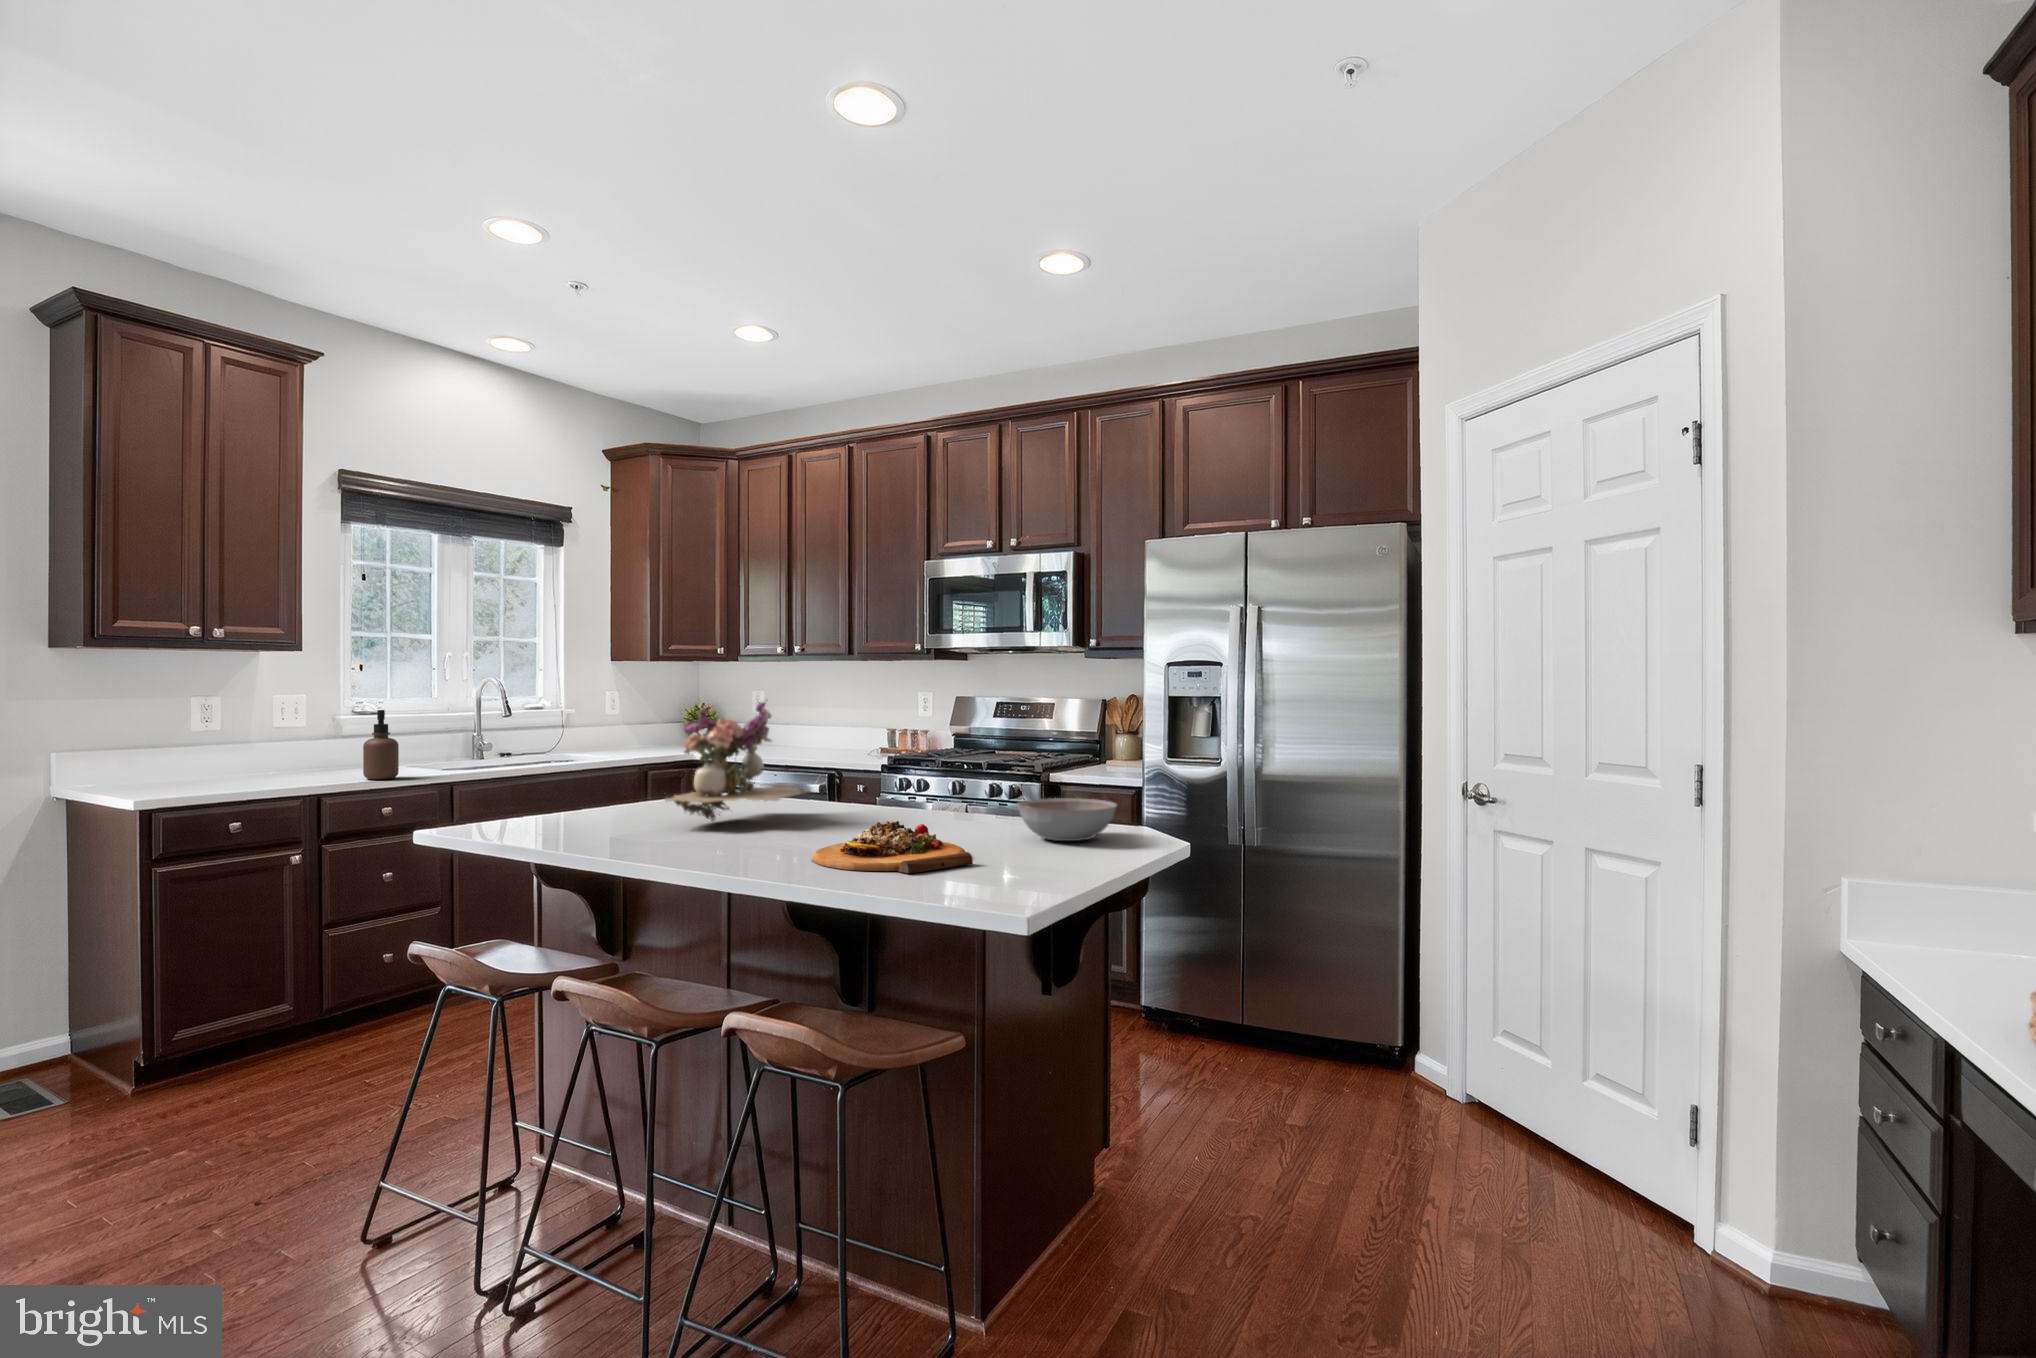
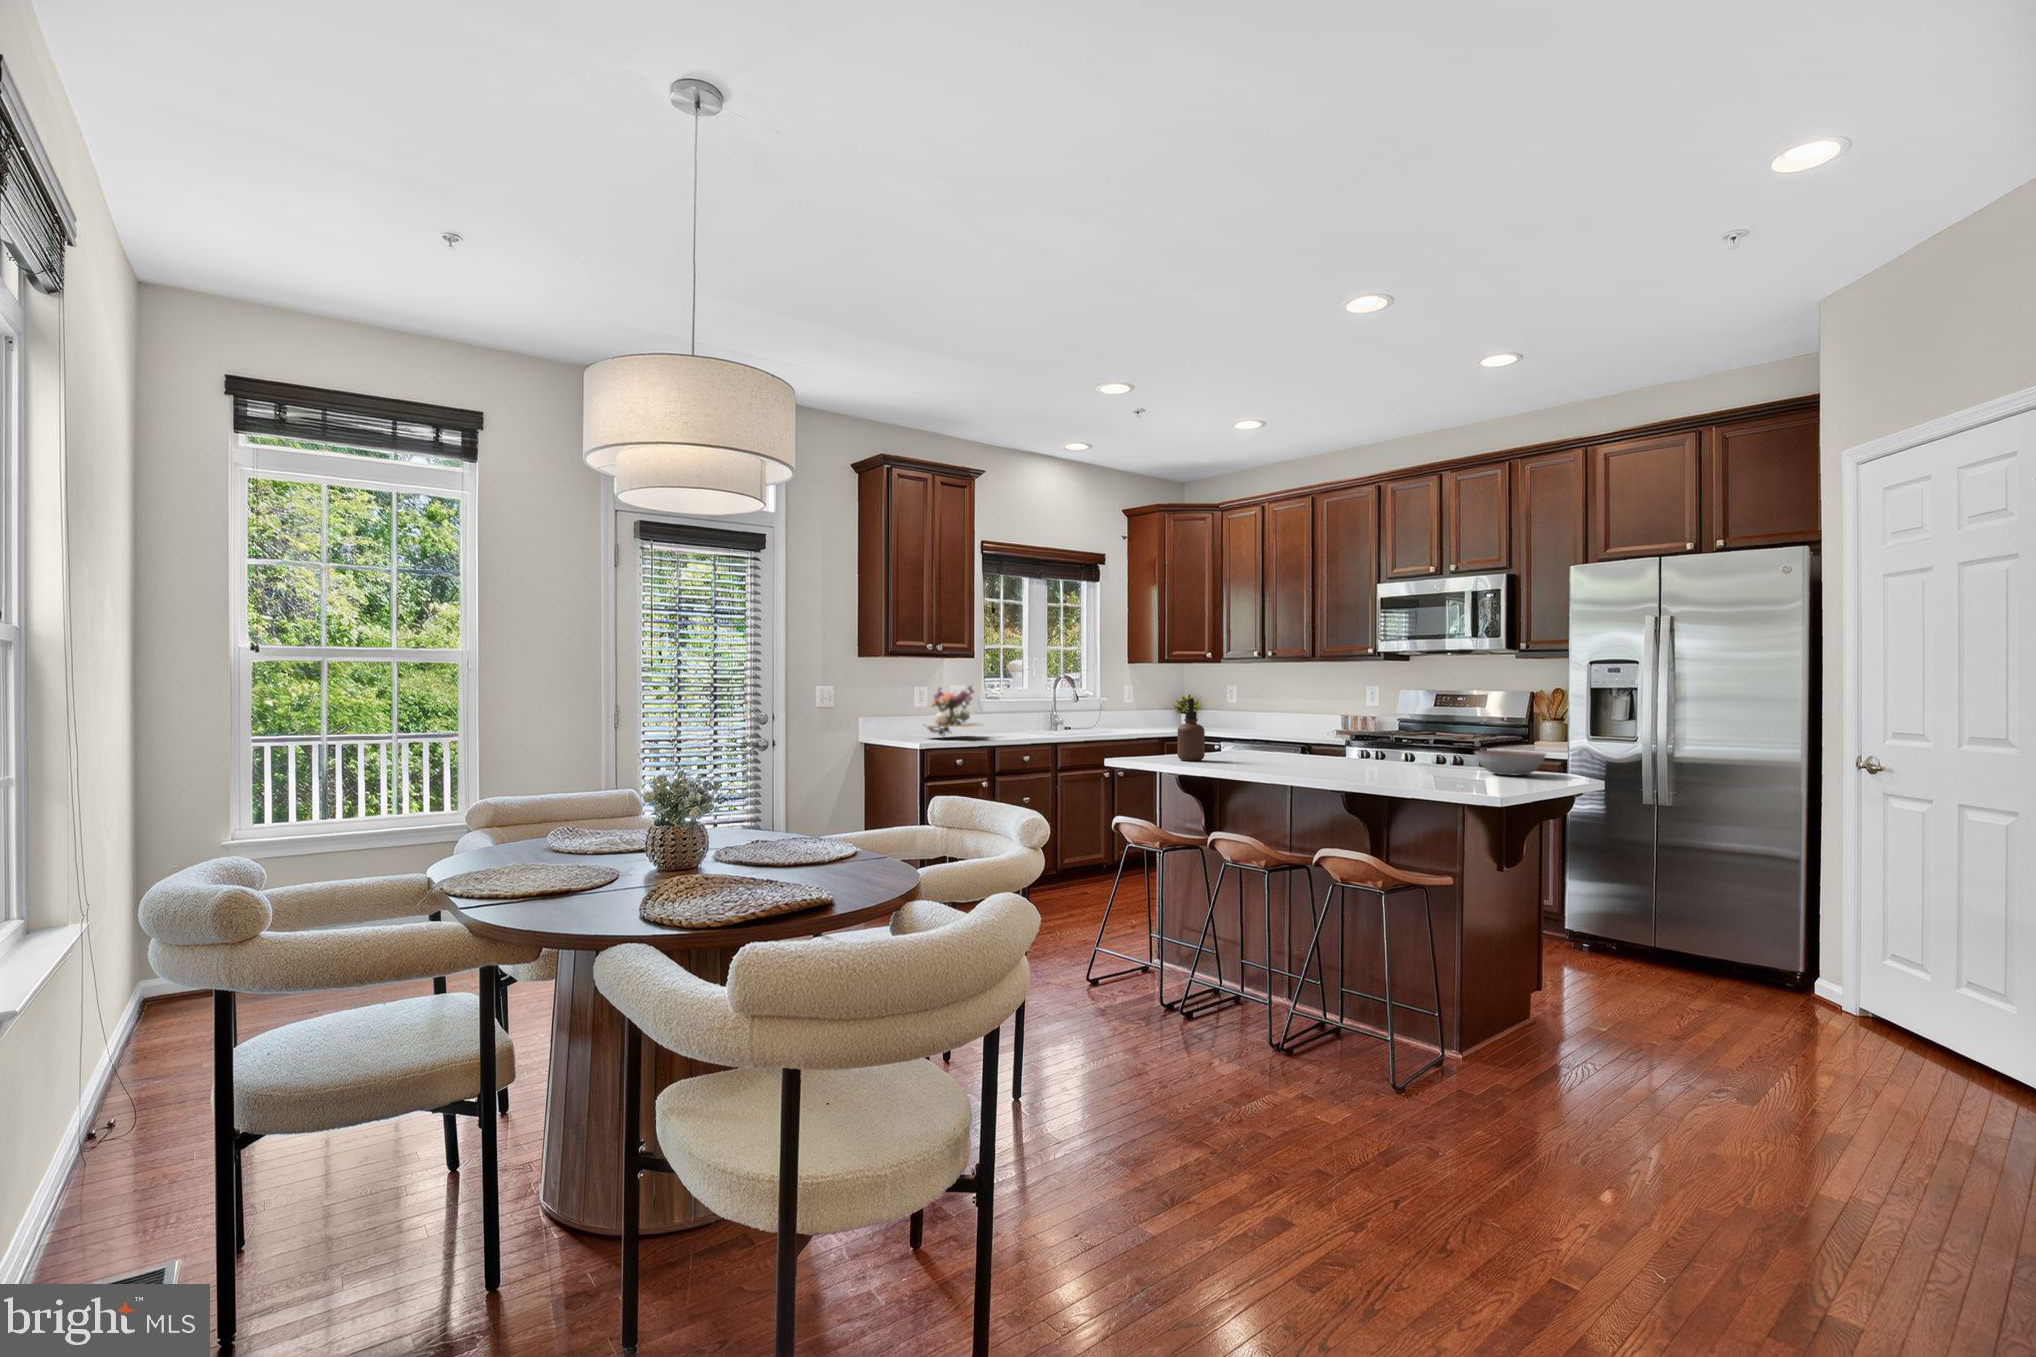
flower arrangement: present [665,699,809,821] -> present [924,686,983,736]
soap dispenser: present [363,710,399,780] -> present [1178,699,1205,761]
cutting board: present [811,821,973,873] -> none [1347,756,1451,782]

